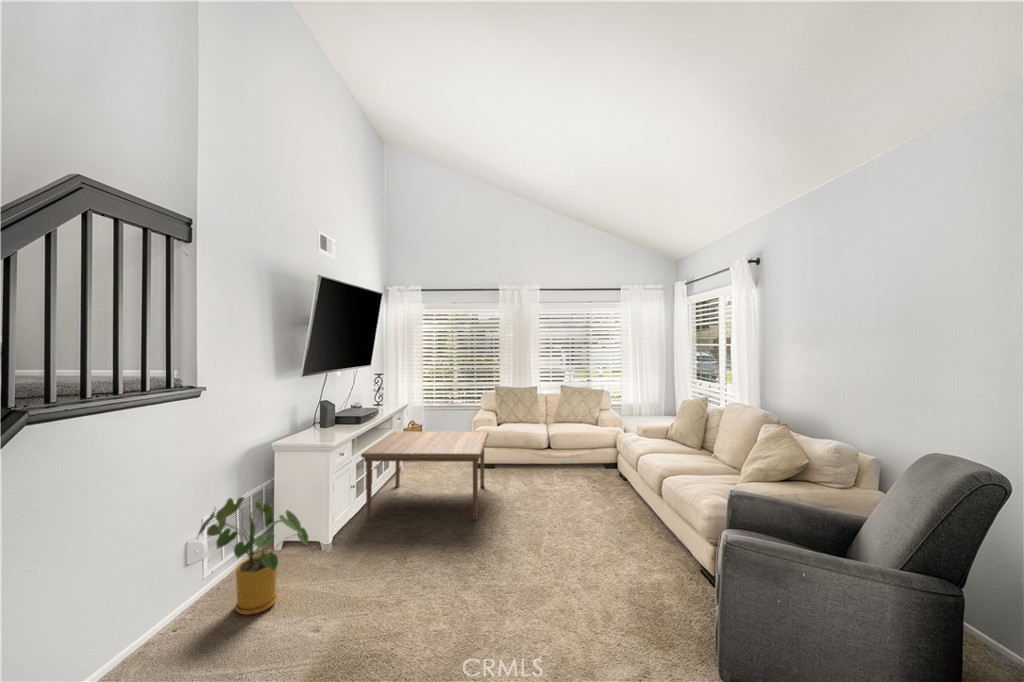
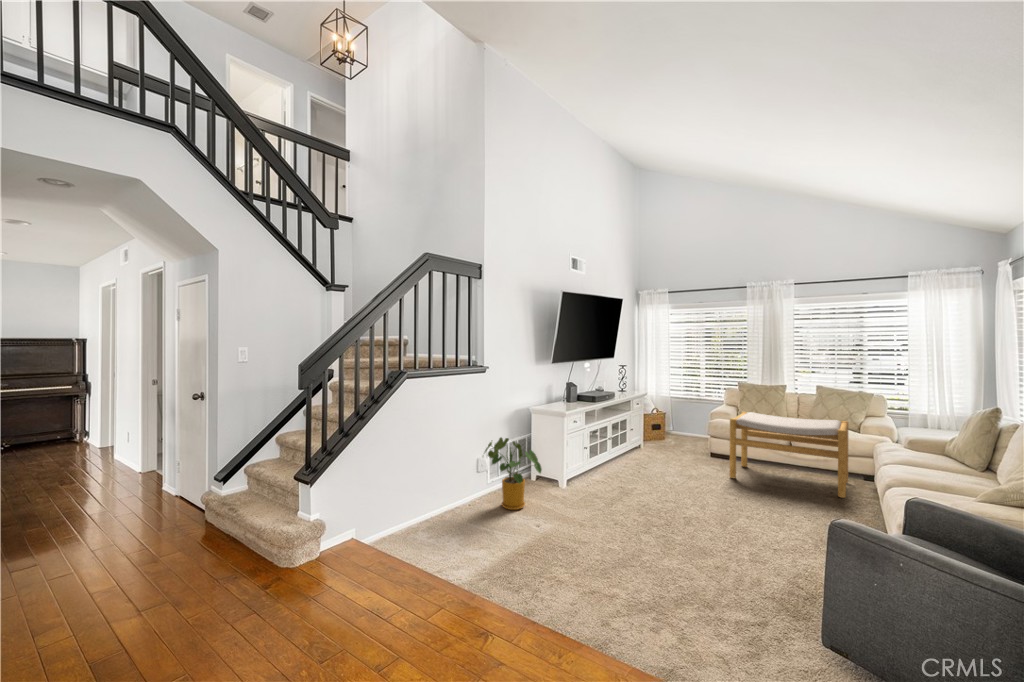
footstool: none [506,417,604,490] -> present [730,412,848,498]
coffee table: present [361,431,488,520] -> none [592,413,713,494]

